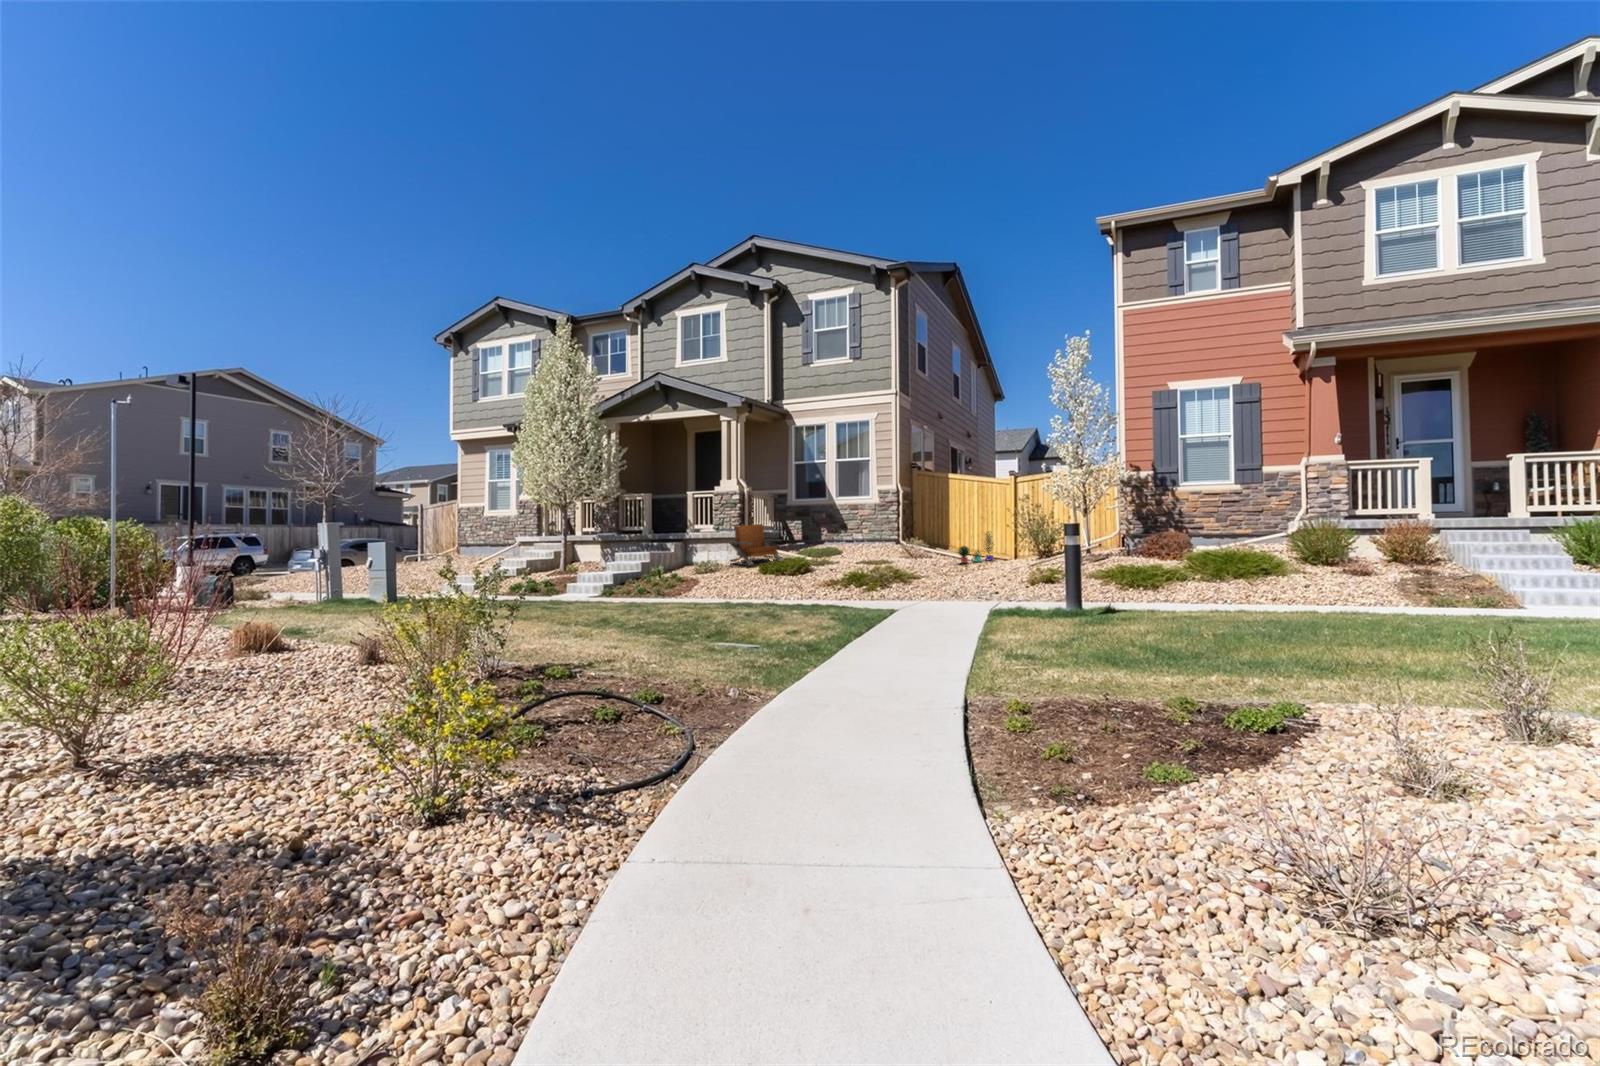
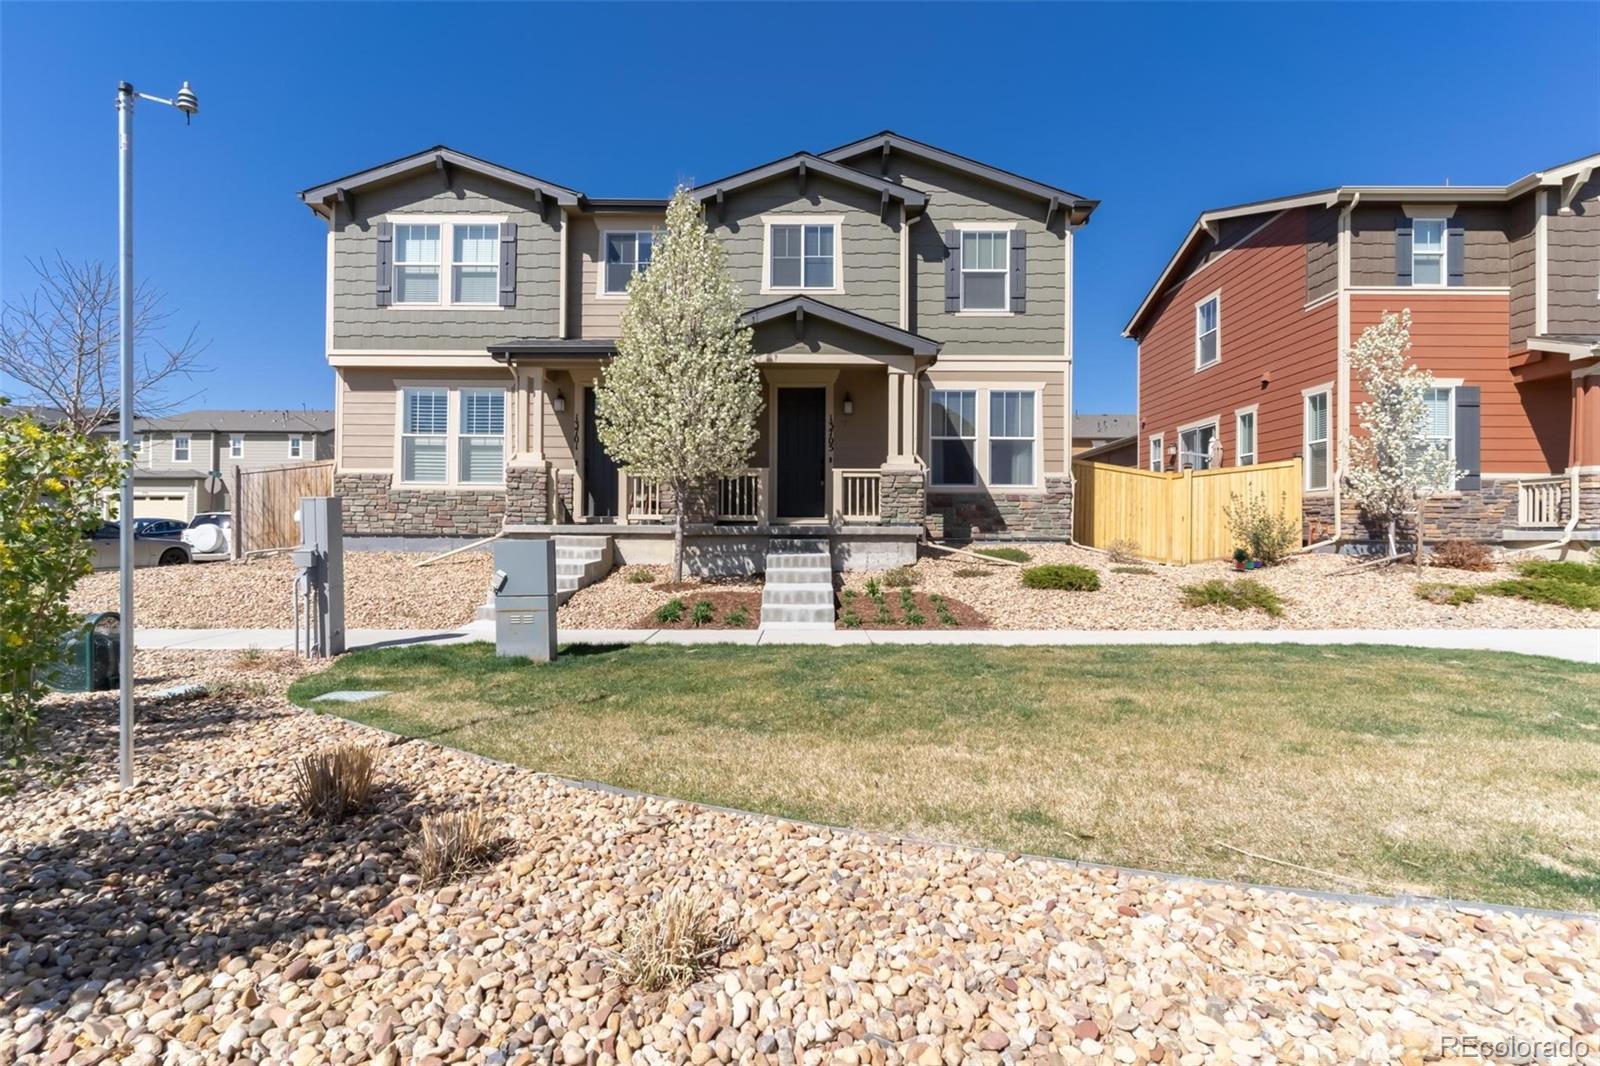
lounge chair: present [730,524,782,565] -> none [915,516,978,572]

